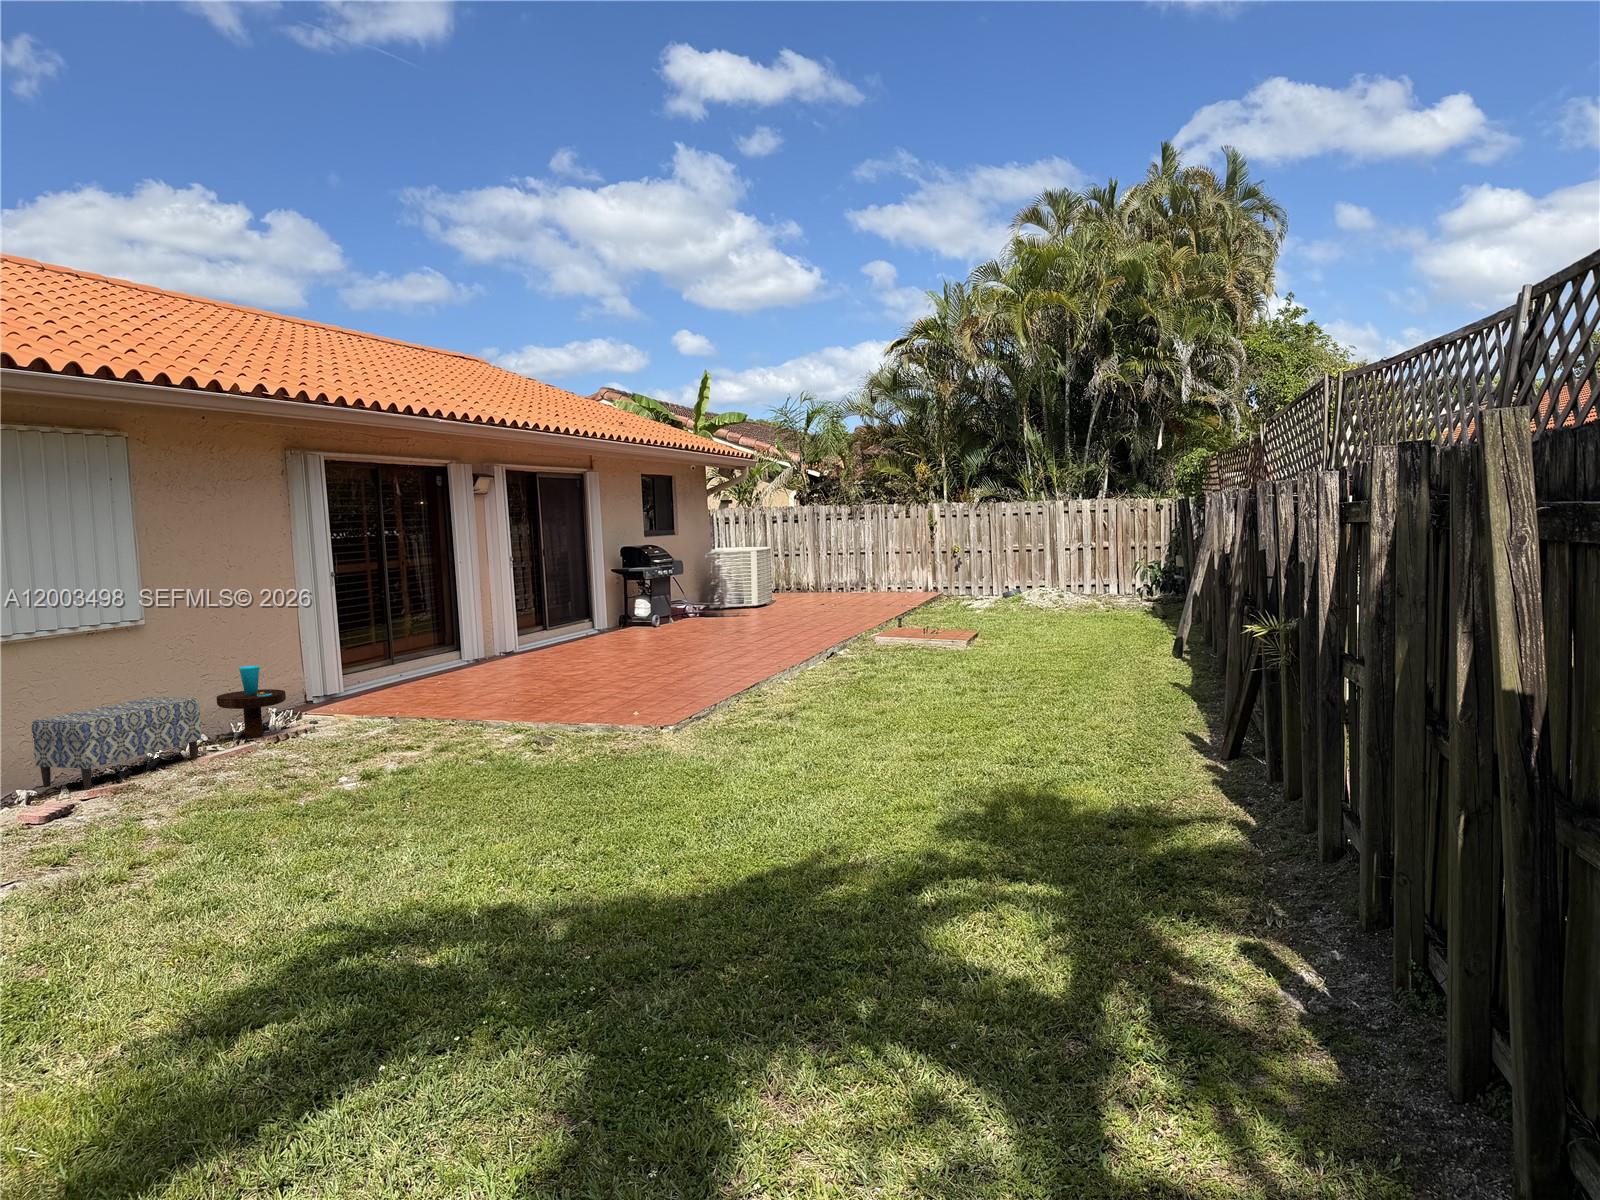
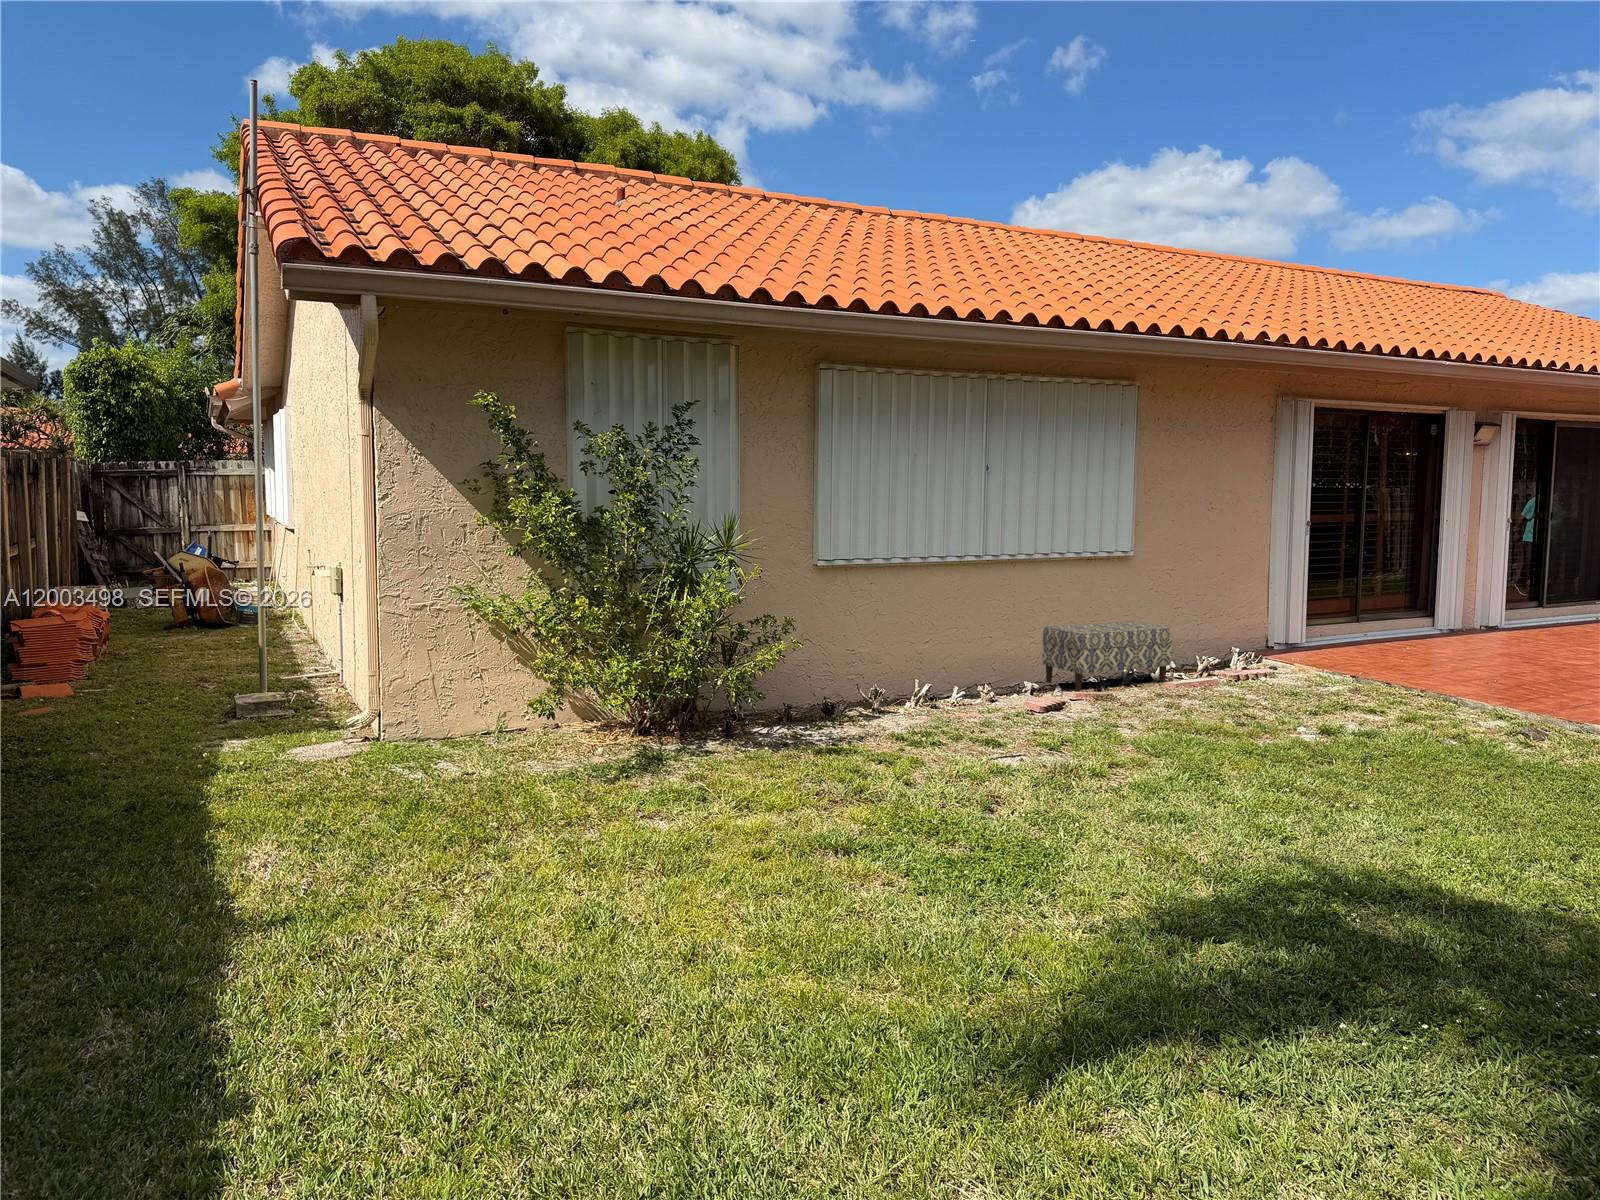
side table: present [216,666,286,738] -> none [1186,605,1249,673]

